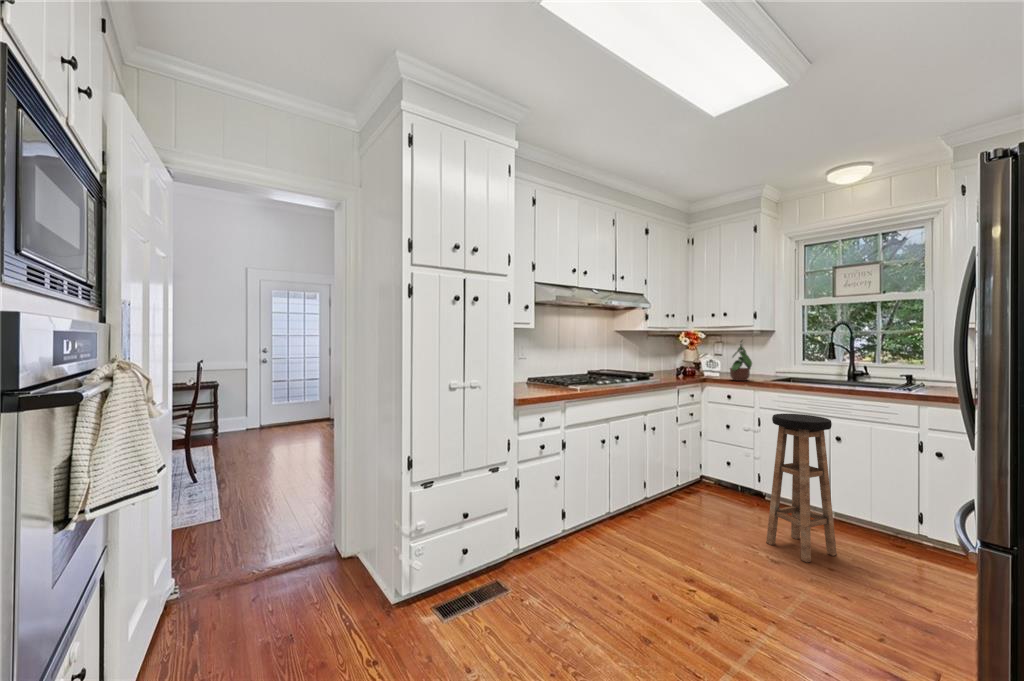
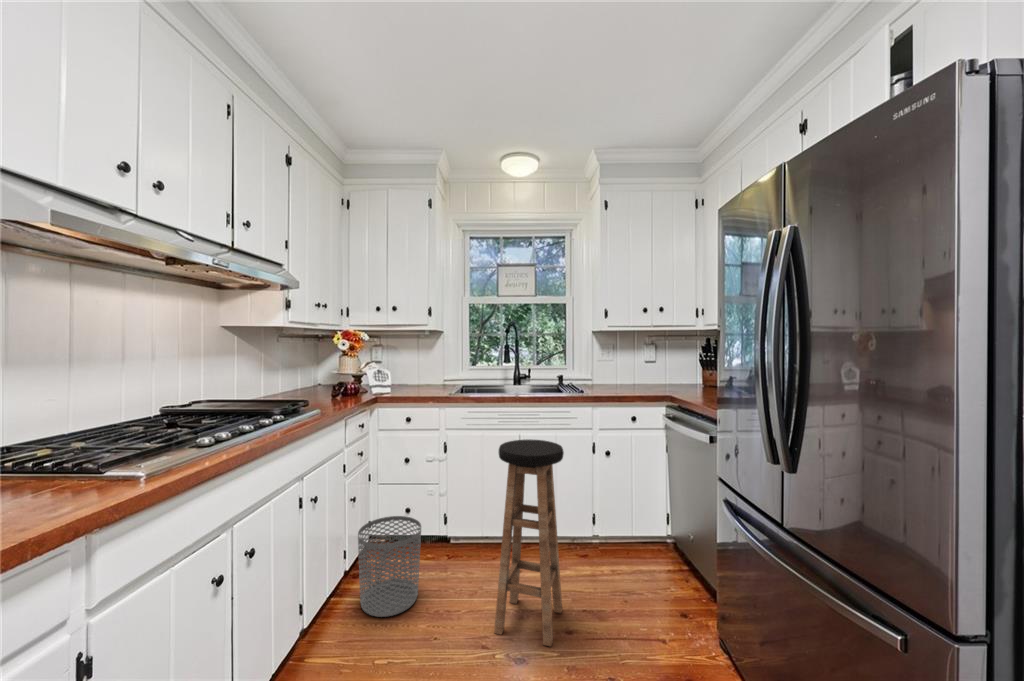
potted plant: present [730,340,752,381] -> none [403,342,438,397]
waste bin: none [681,456,725,514] -> present [358,516,421,617]

